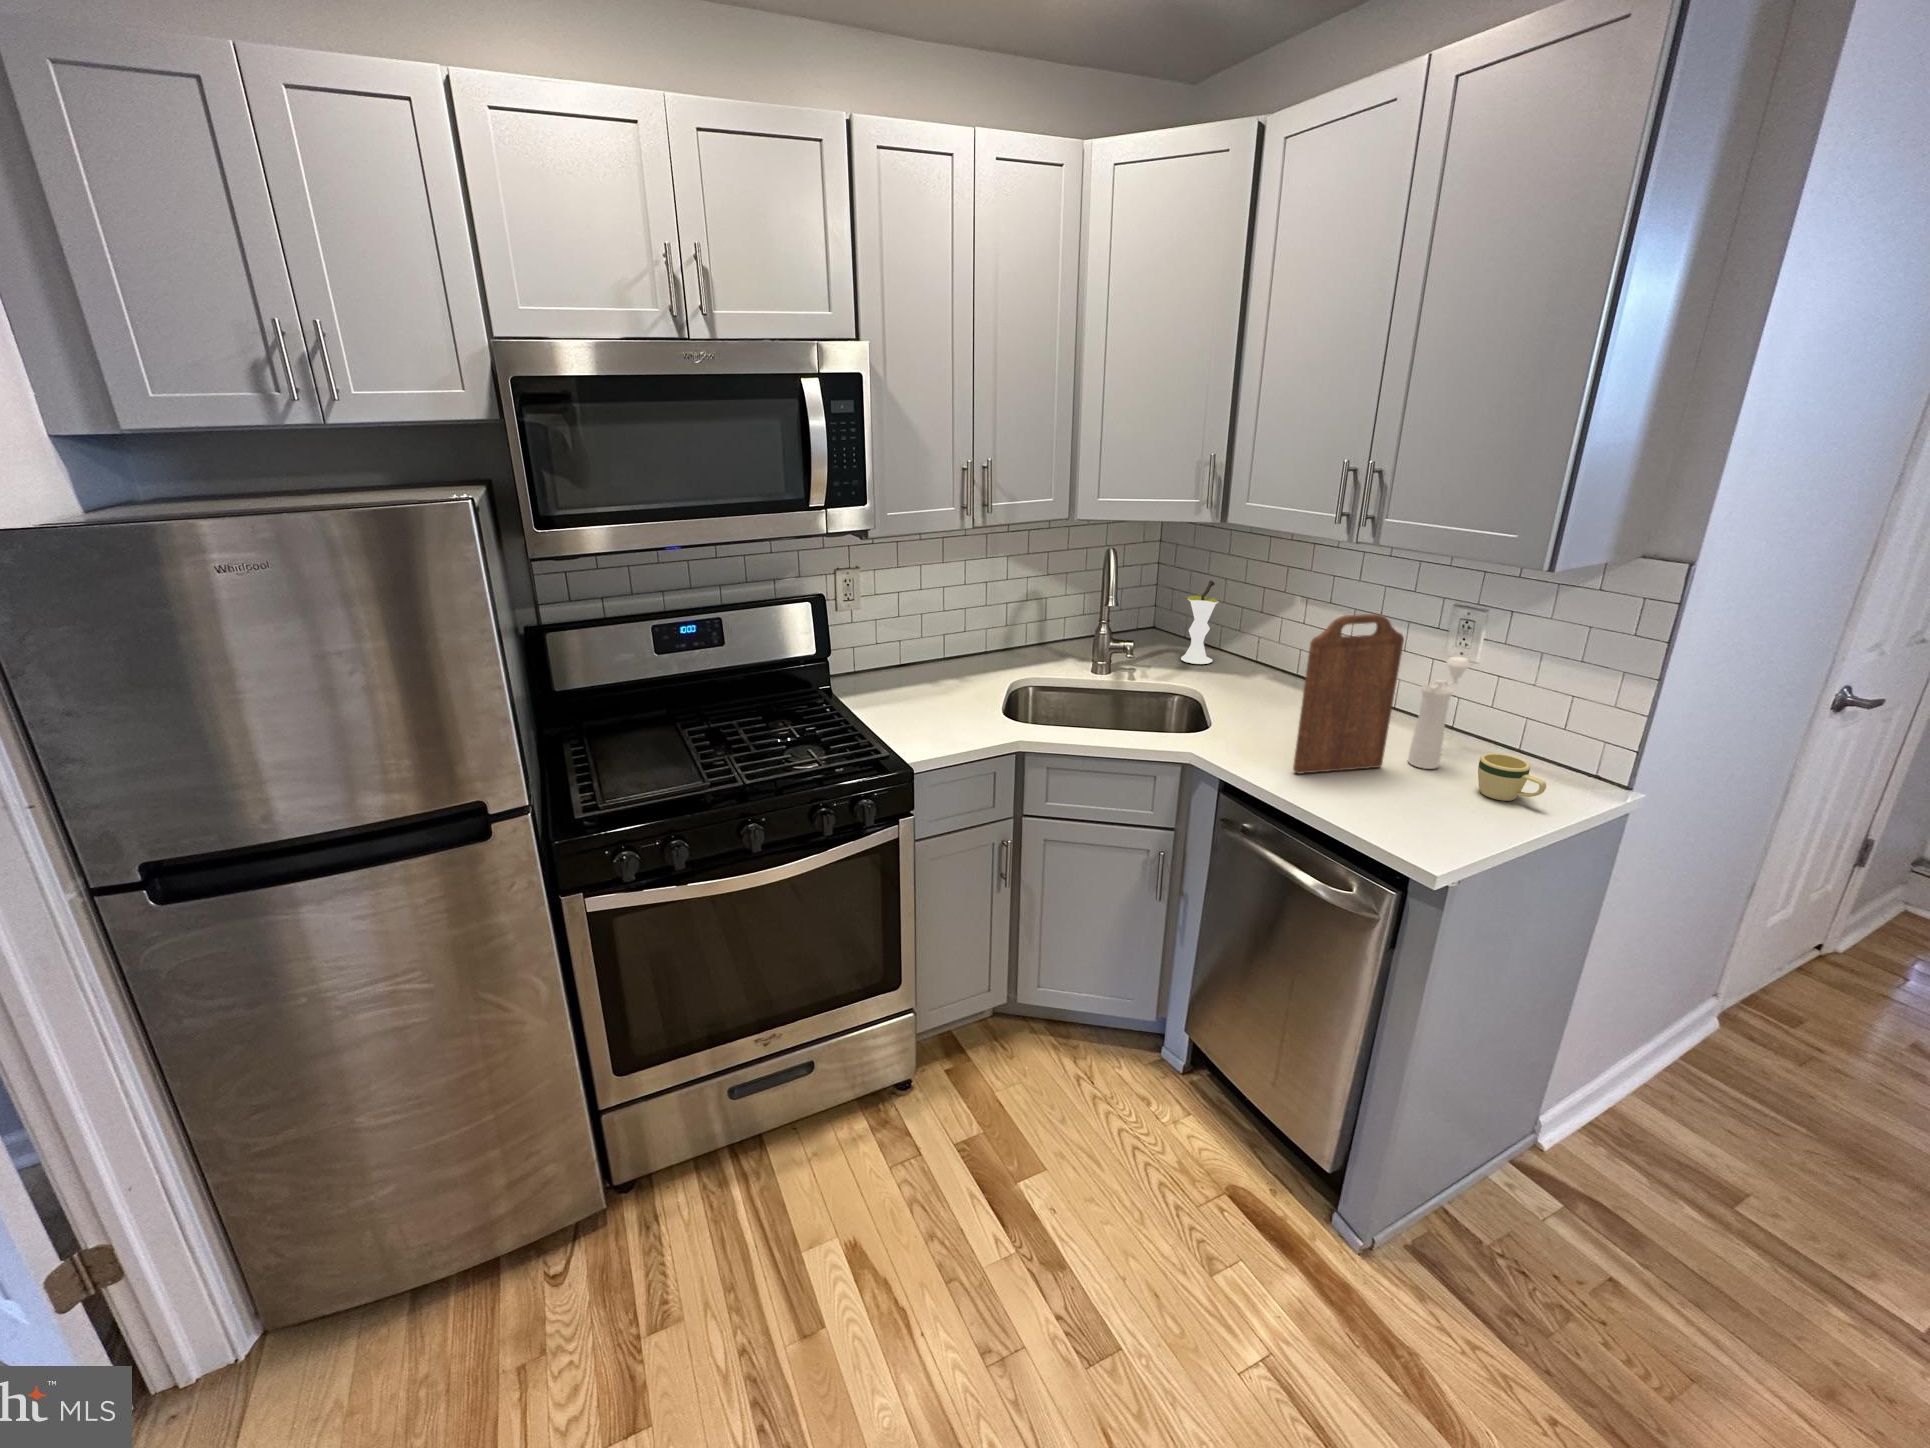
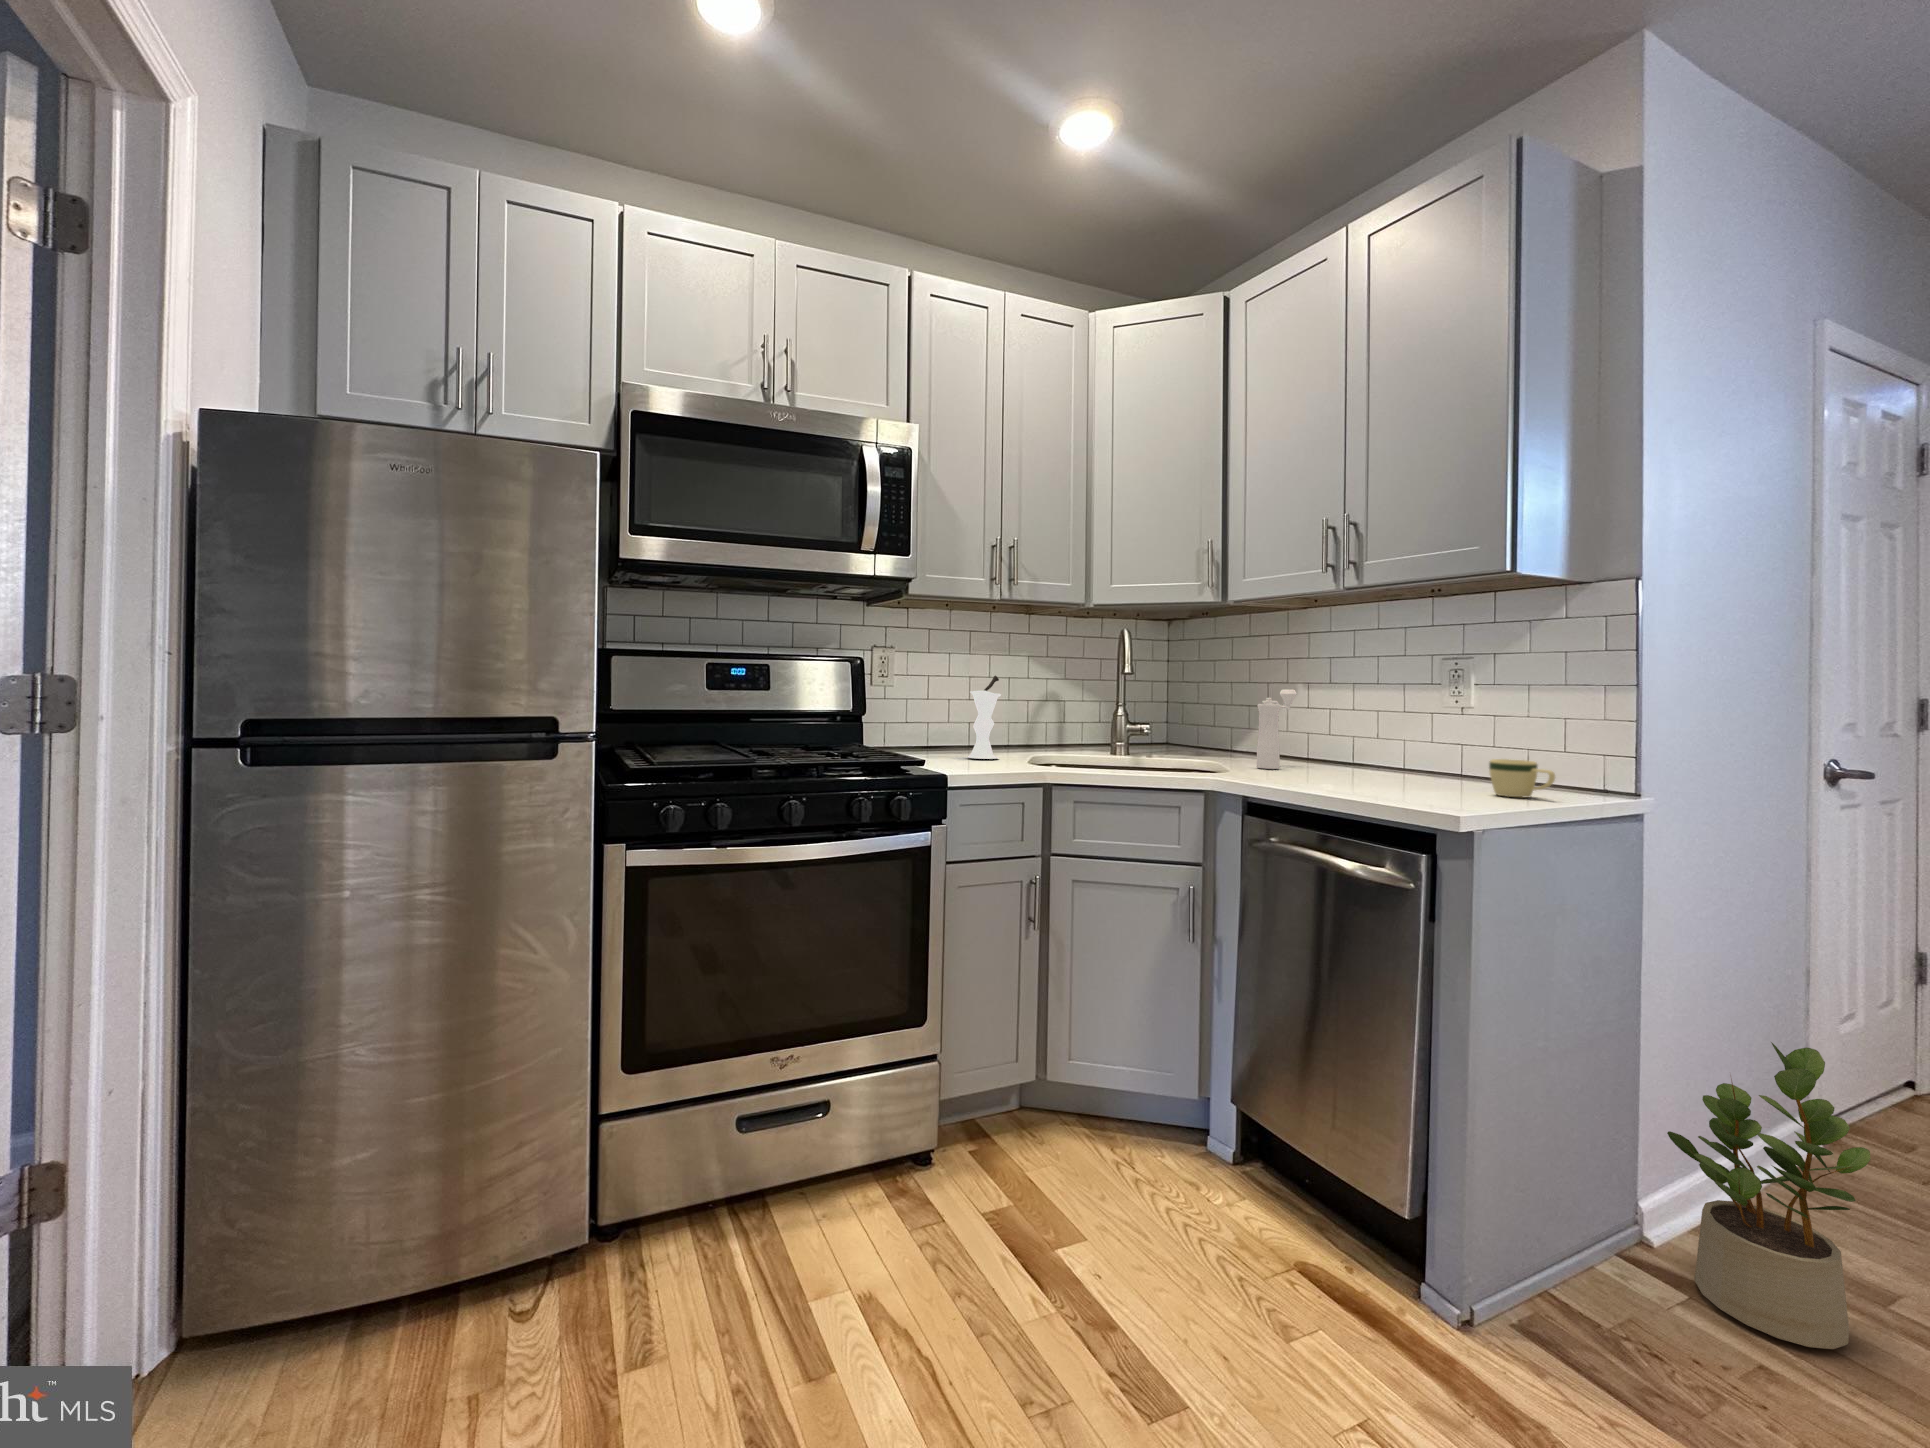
vase: present [1181,580,1219,664] -> present [968,676,1001,759]
cutting board: present [1293,614,1404,774] -> none [1314,633,1400,787]
pepper mill: present [1408,657,1470,769] -> present [1257,689,1297,769]
potted plant: none [1573,1033,1760,1266] -> present [1667,1042,1871,1349]

